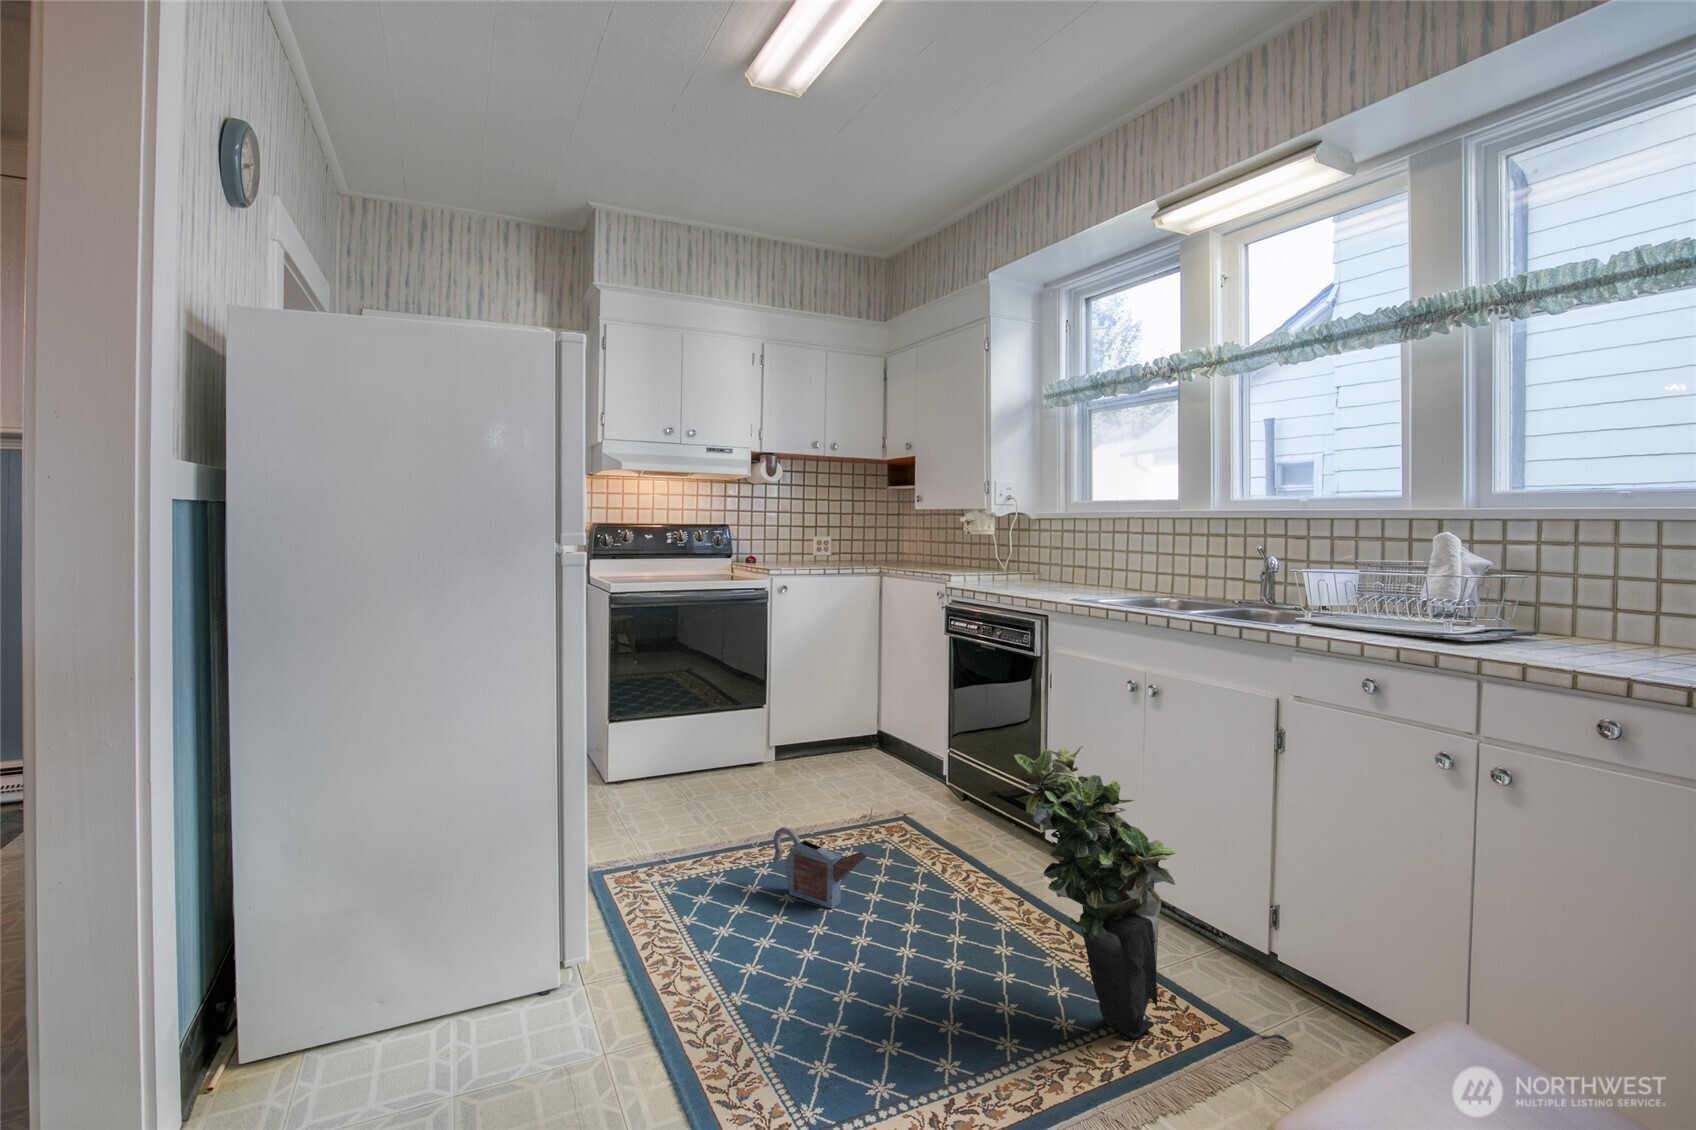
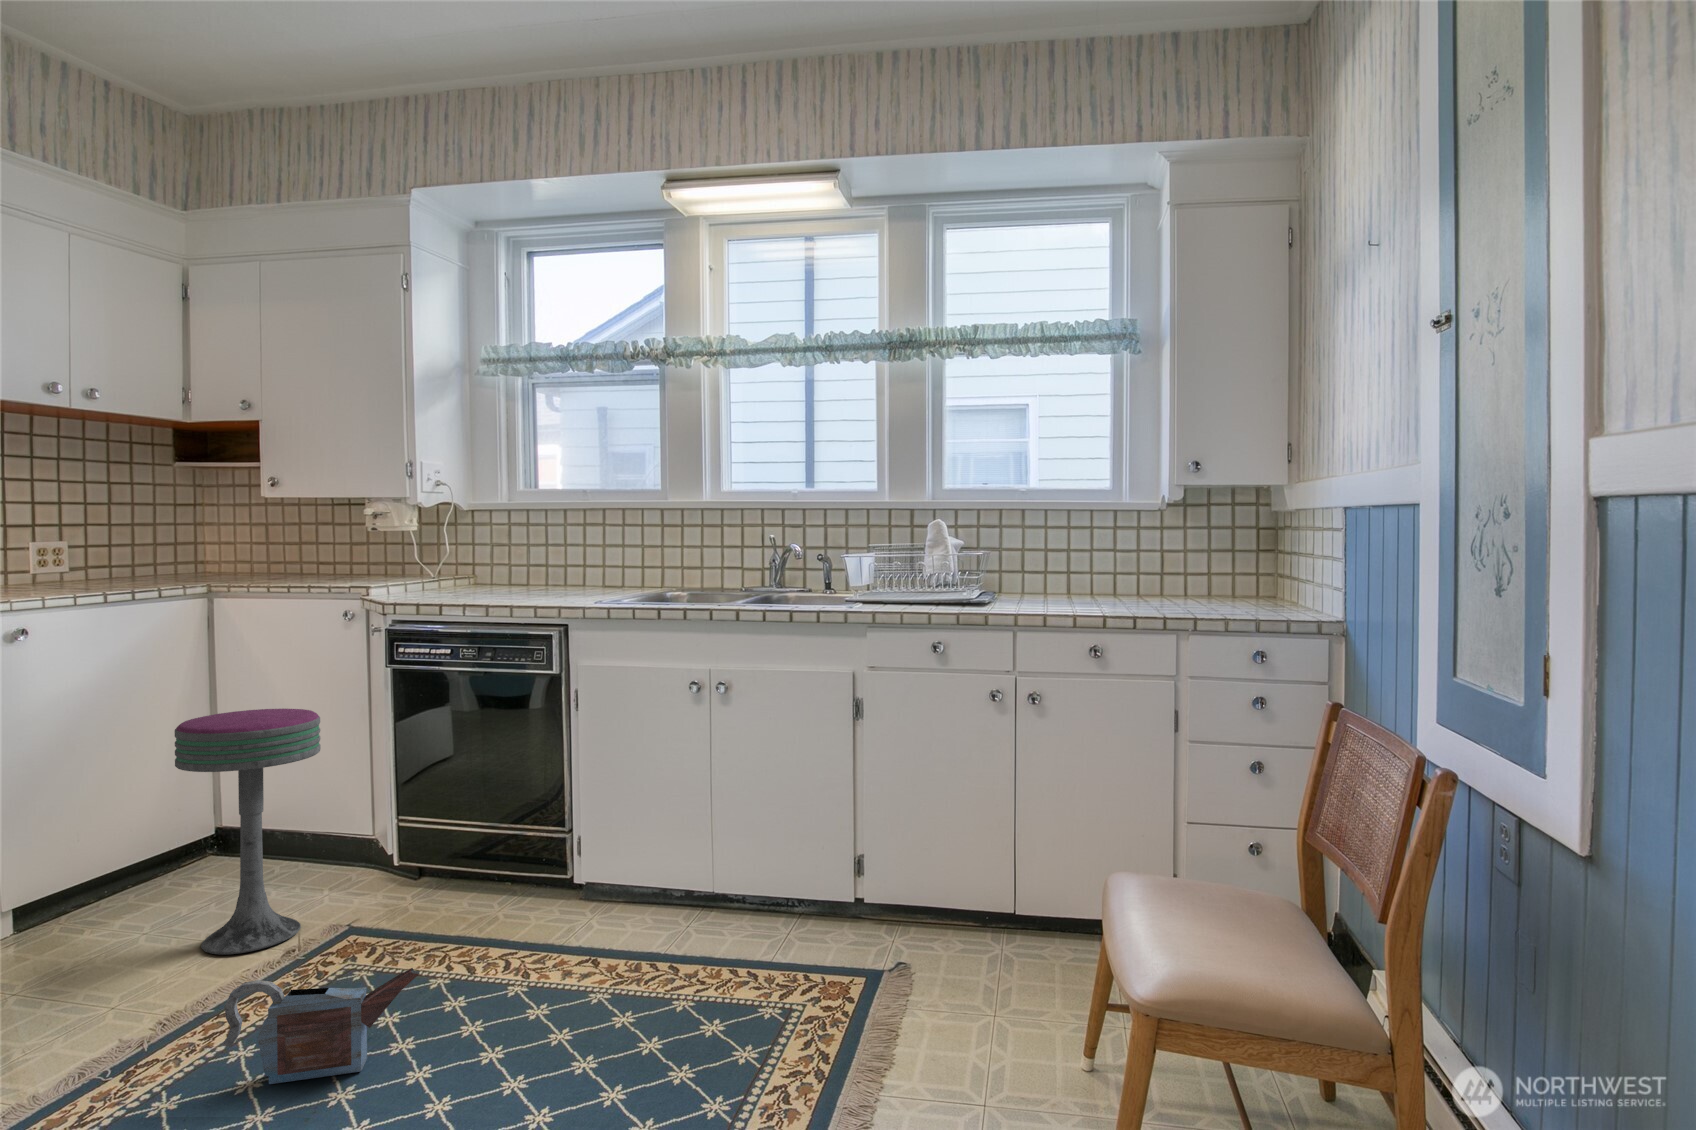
bar stool: none [812,658,892,815] -> present [175,709,321,954]
potted plant: present [1015,746,1178,1039] -> none [663,747,839,1033]

